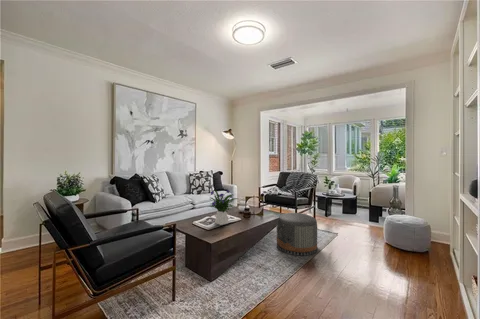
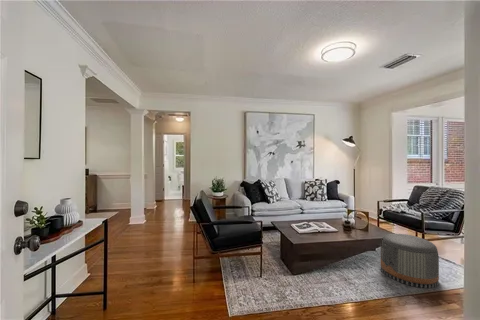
flower arrangement: present [209,190,237,225] -> none [298,199,329,231]

